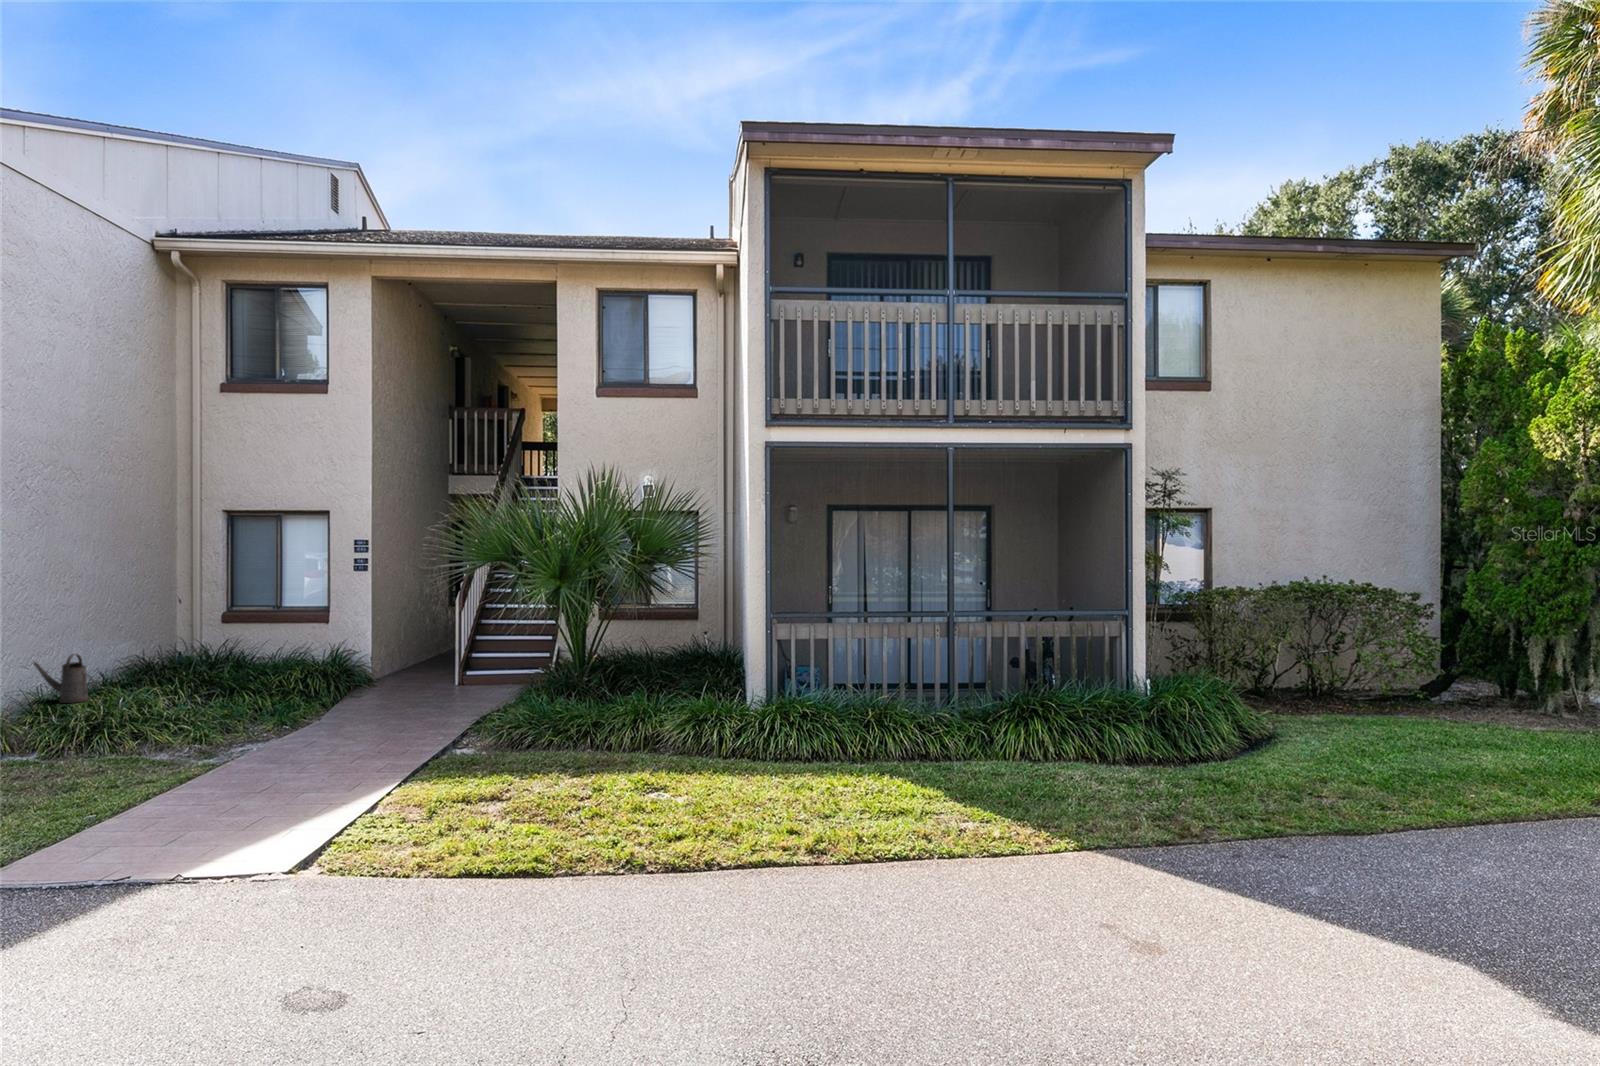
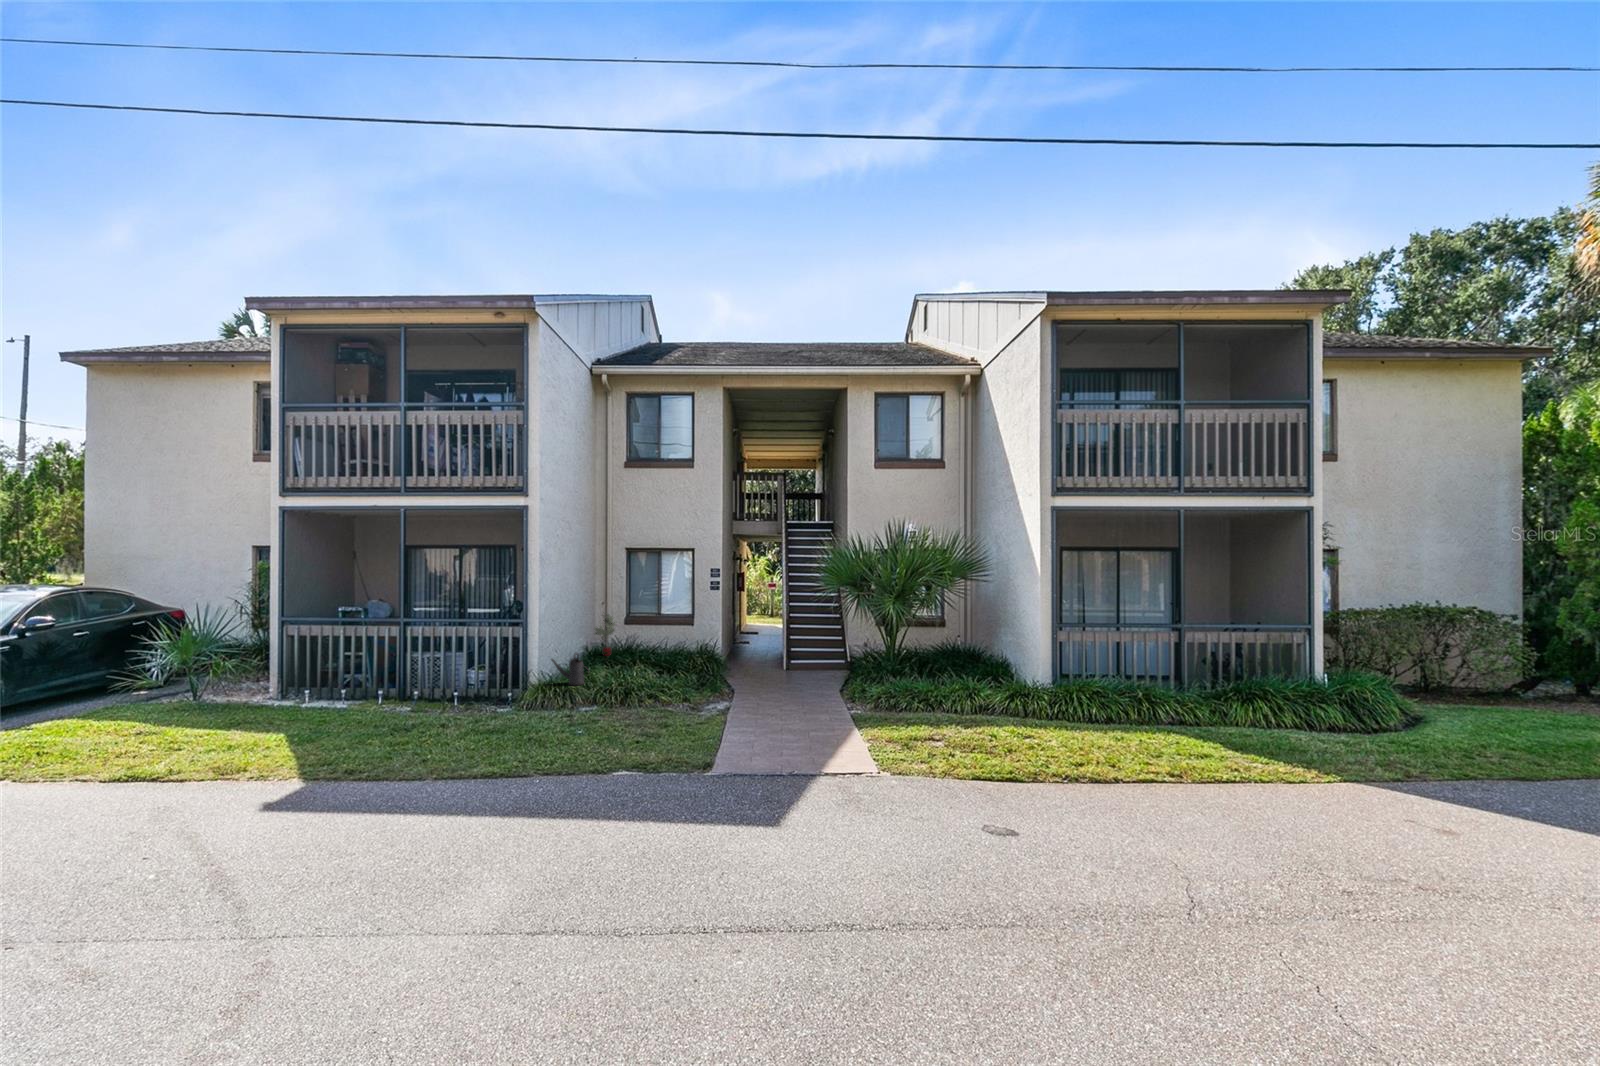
potted tree: none [156,599,201,664] -> present [595,612,616,656]

